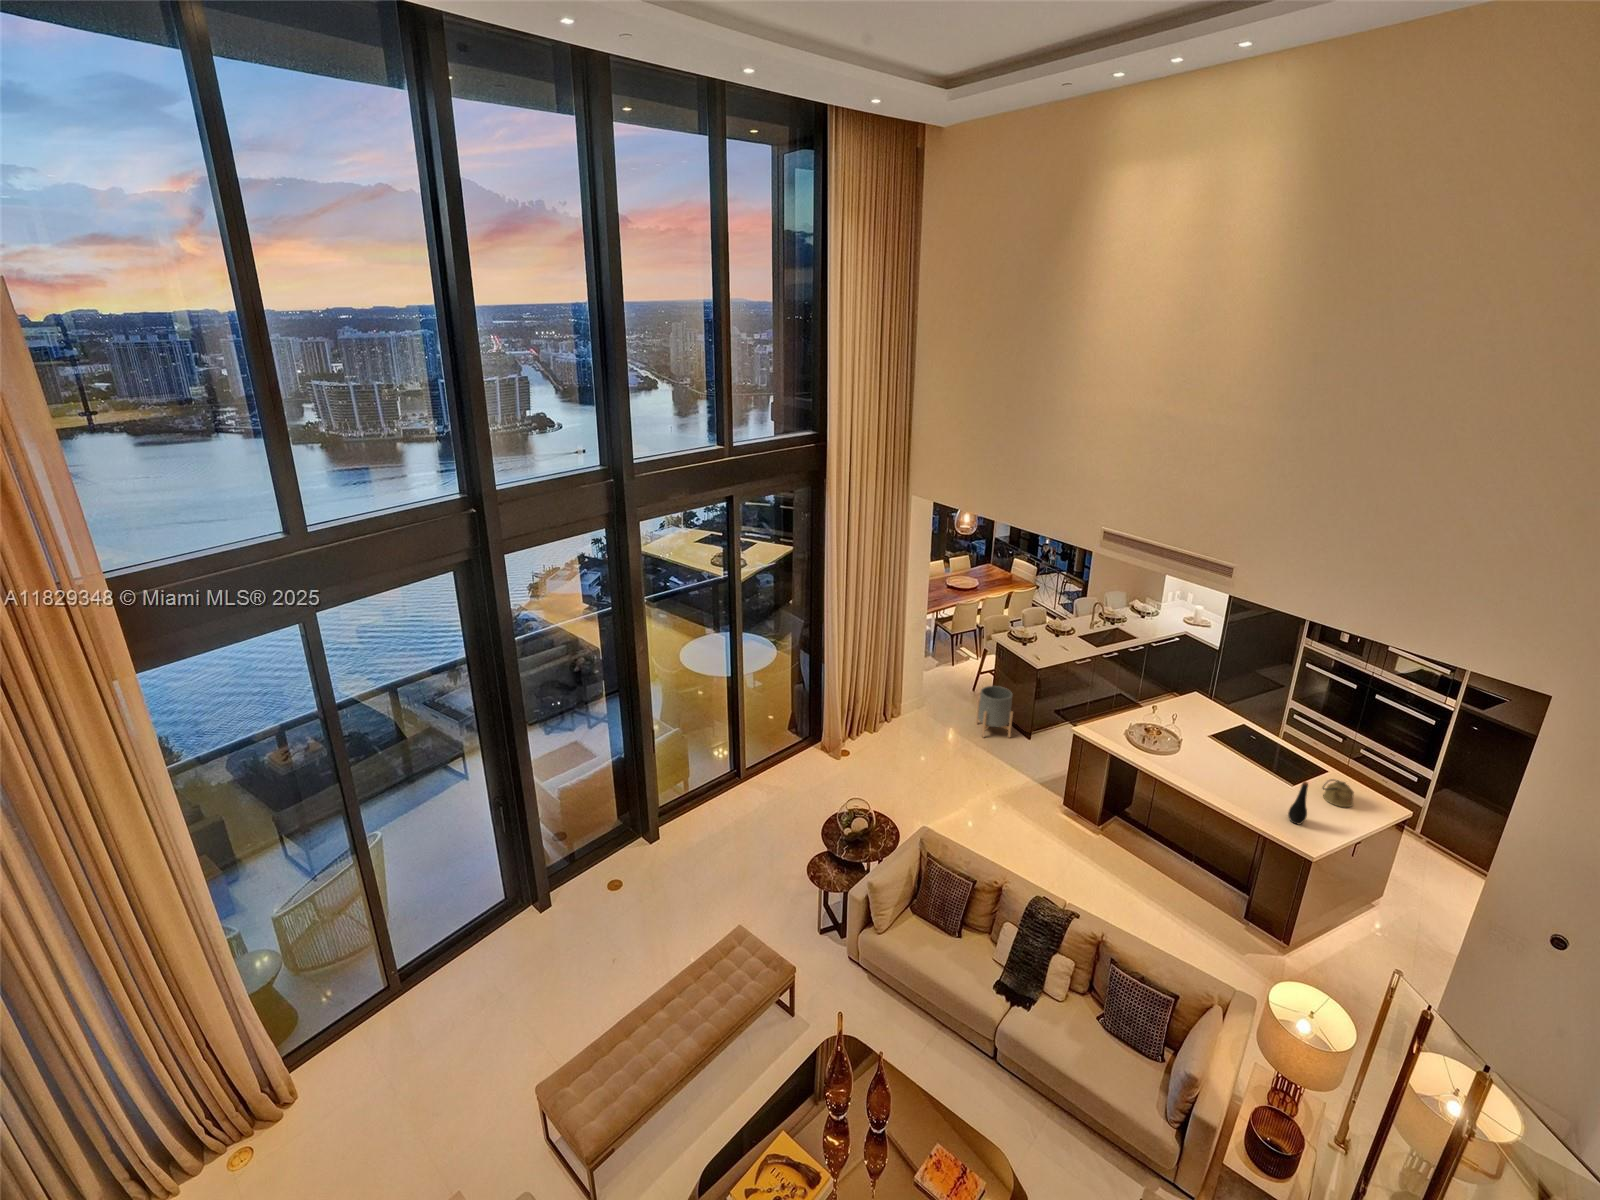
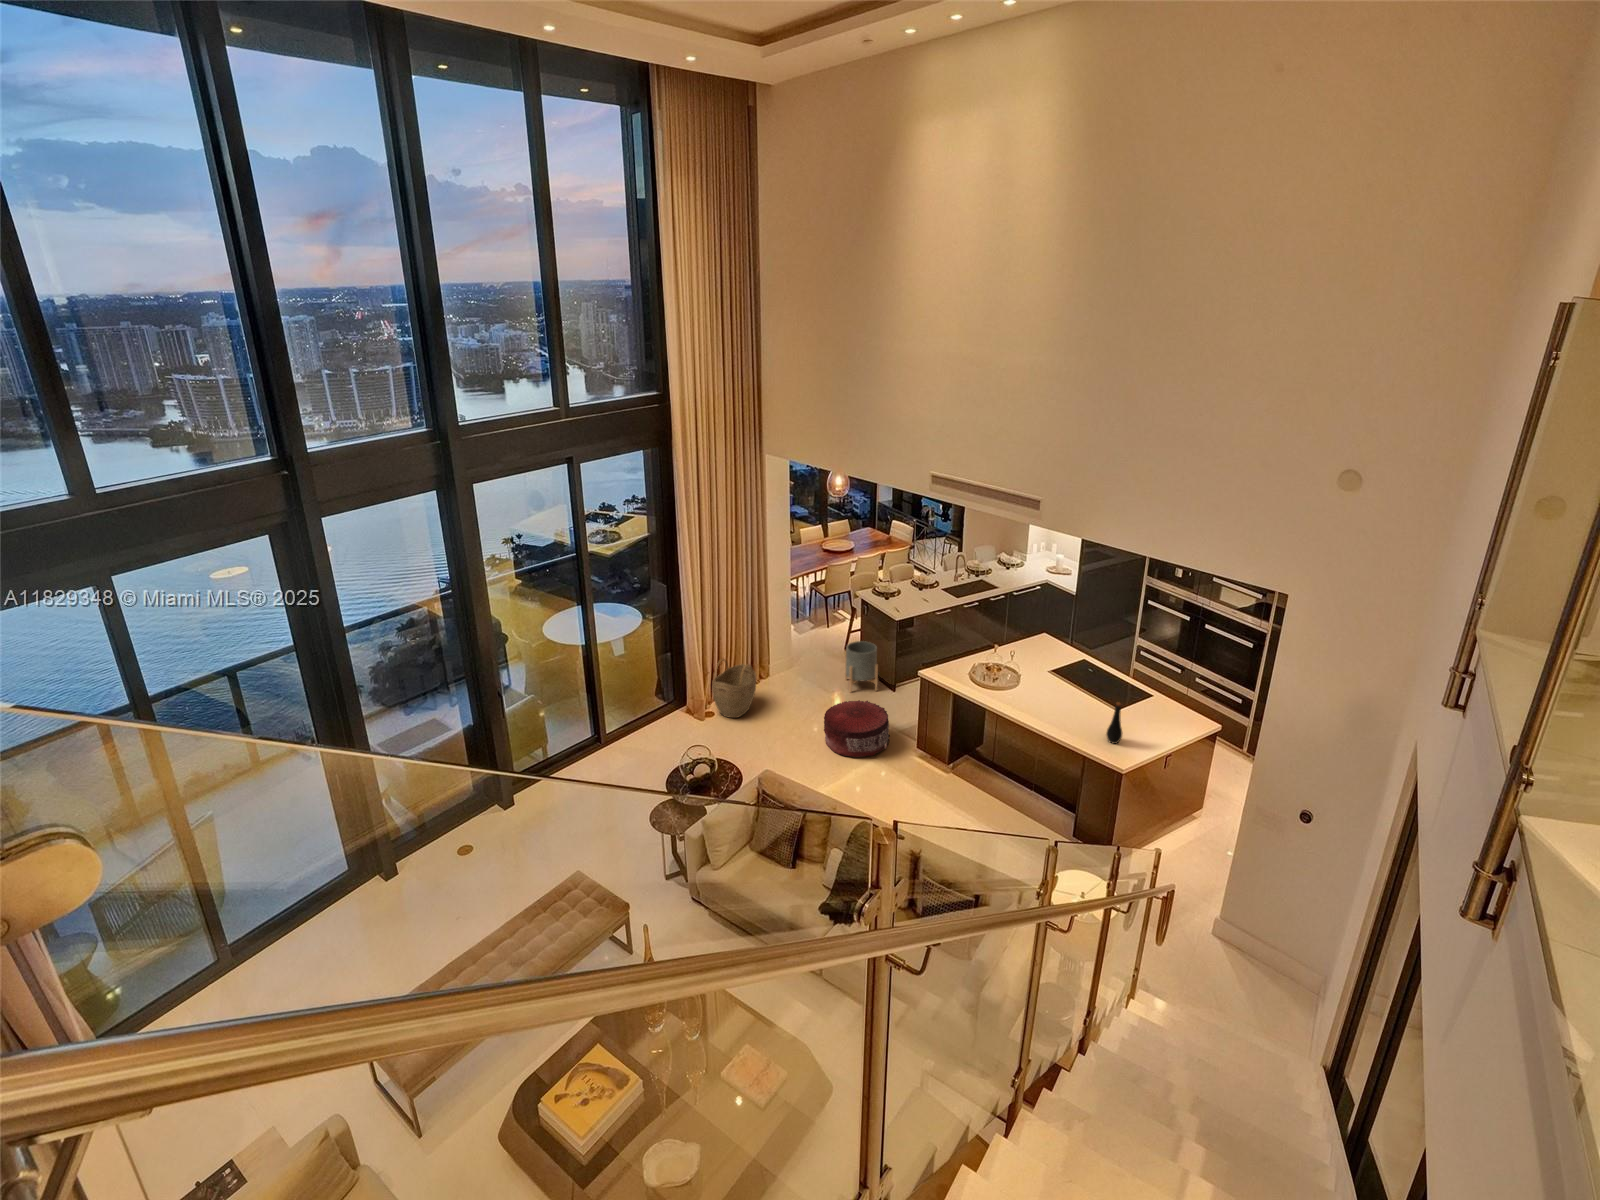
woven basket: none [848,698,891,759] -> present [712,659,756,718]
pouf: none [963,749,1031,810] -> present [824,700,890,757]
kettle: present [1322,779,1354,807] -> none [1140,702,1169,726]

